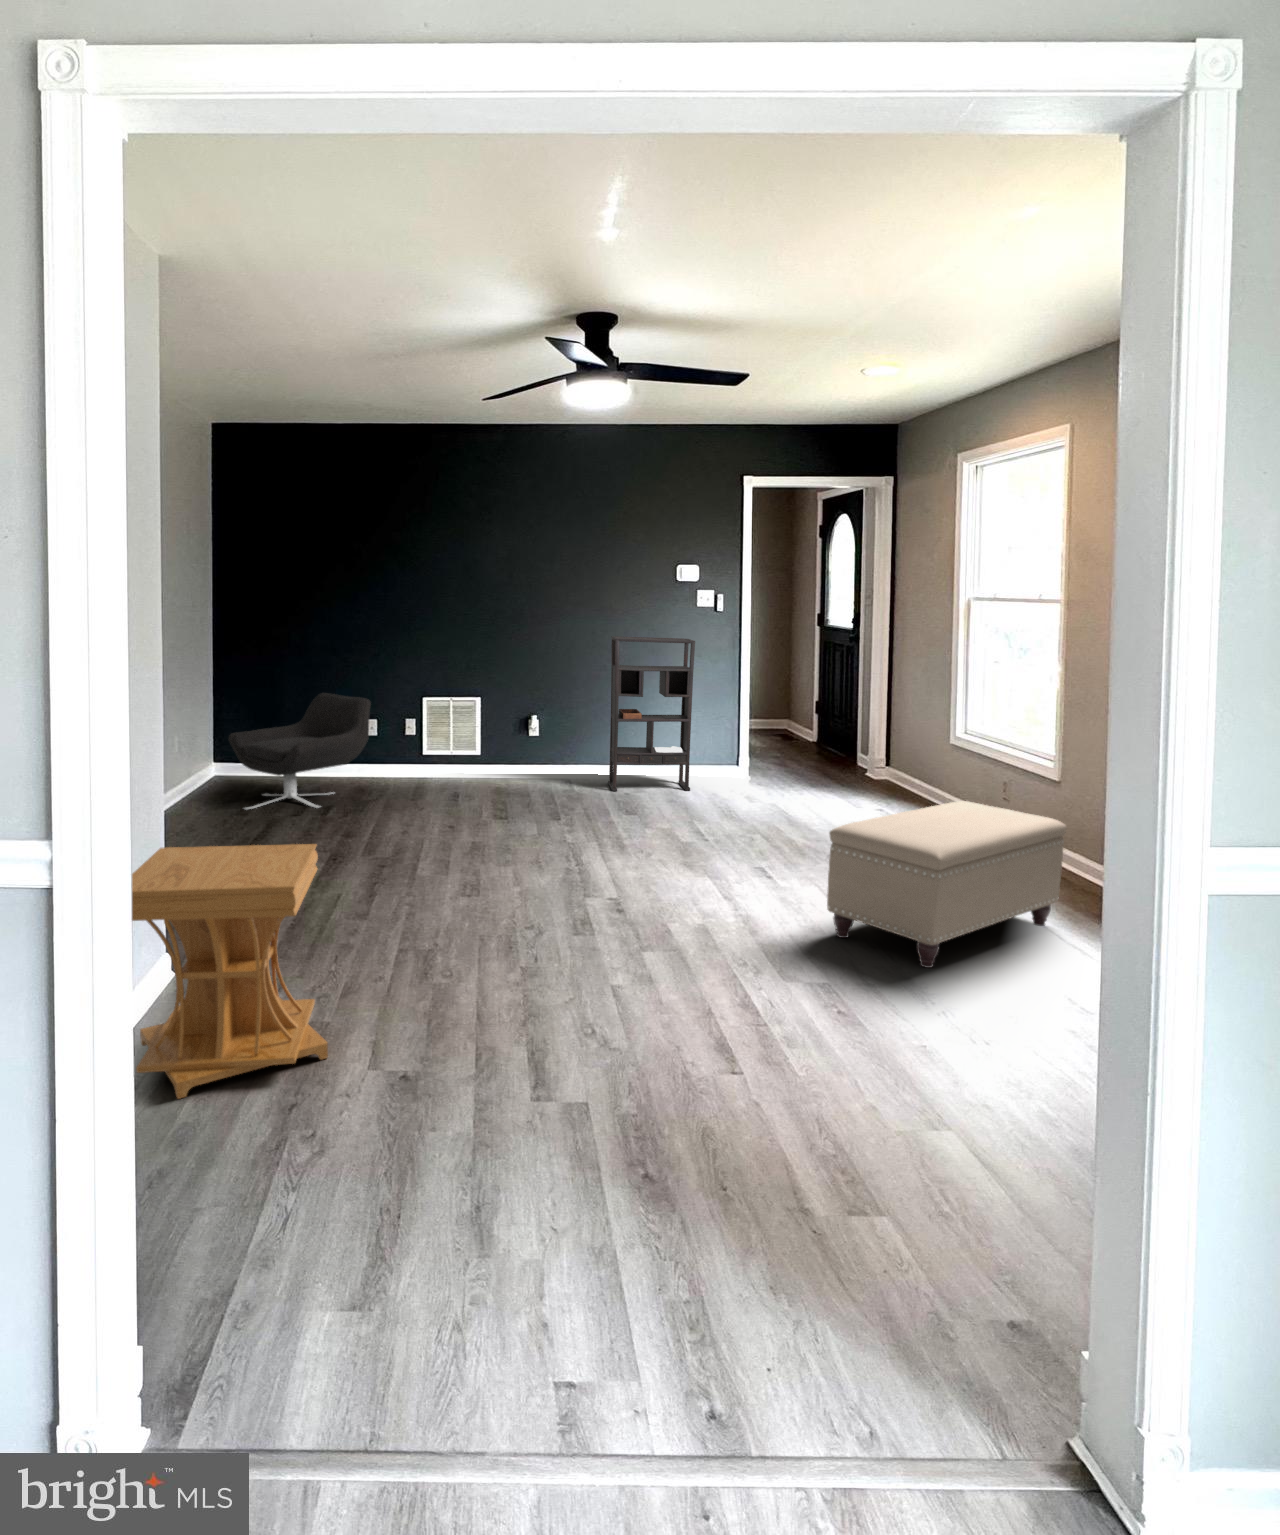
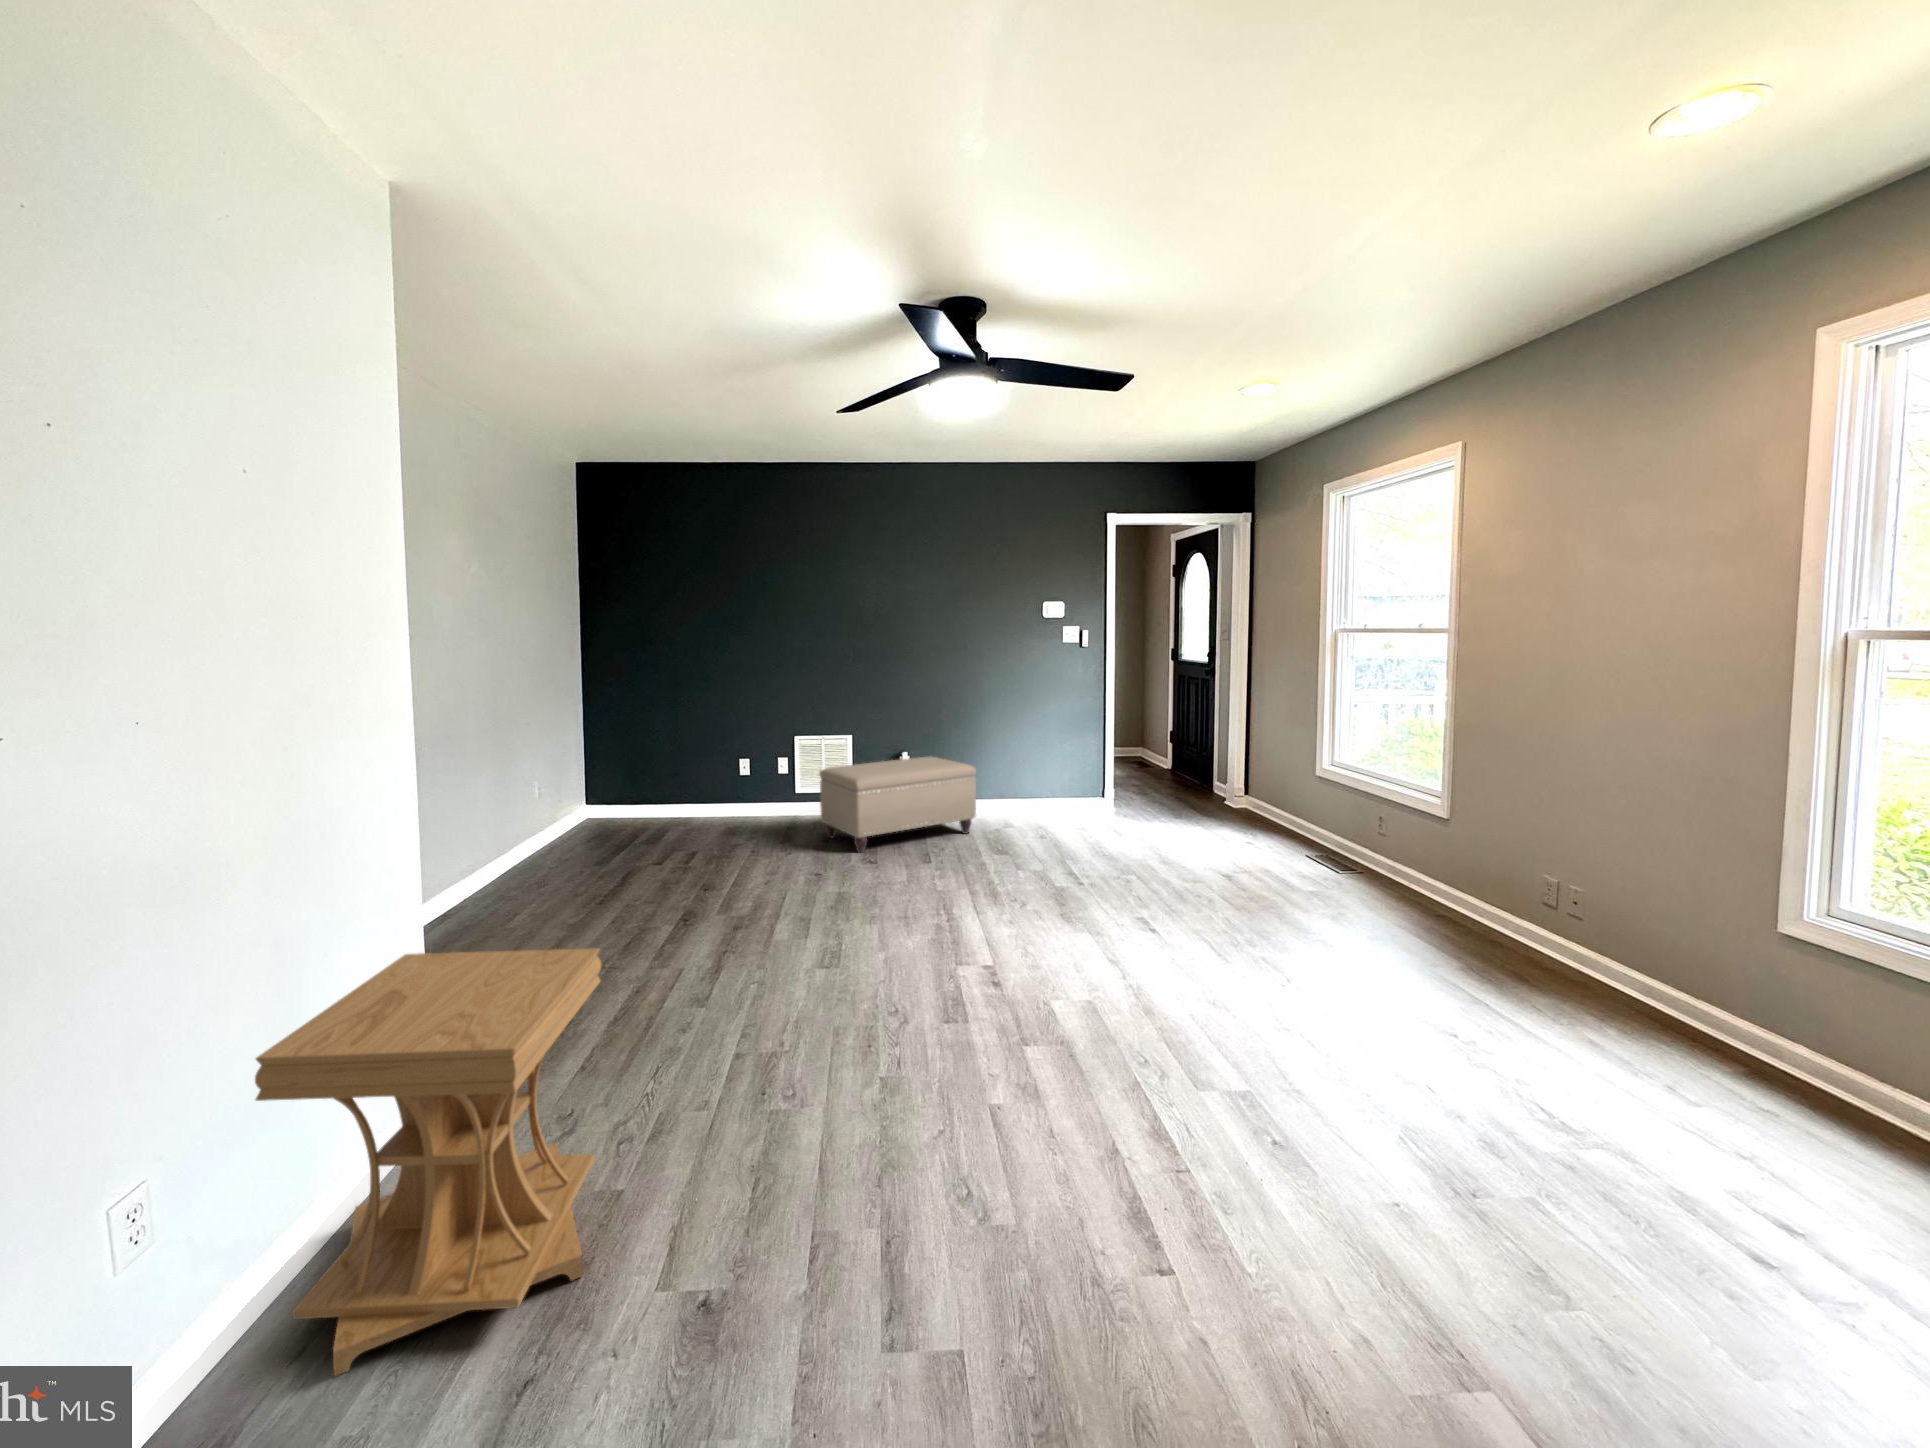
bookshelf: present [608,636,695,791] -> none [979,674,1060,822]
lounge chair: present [229,693,371,809] -> none [630,731,758,843]
ottoman: present [827,801,1067,968] -> present [820,756,976,853]

